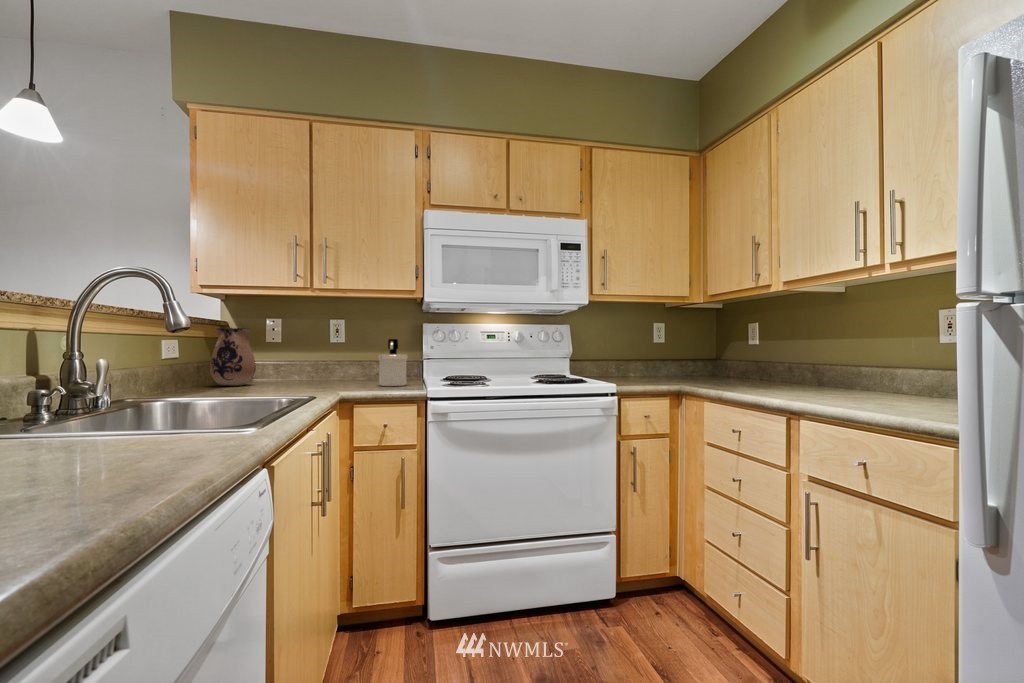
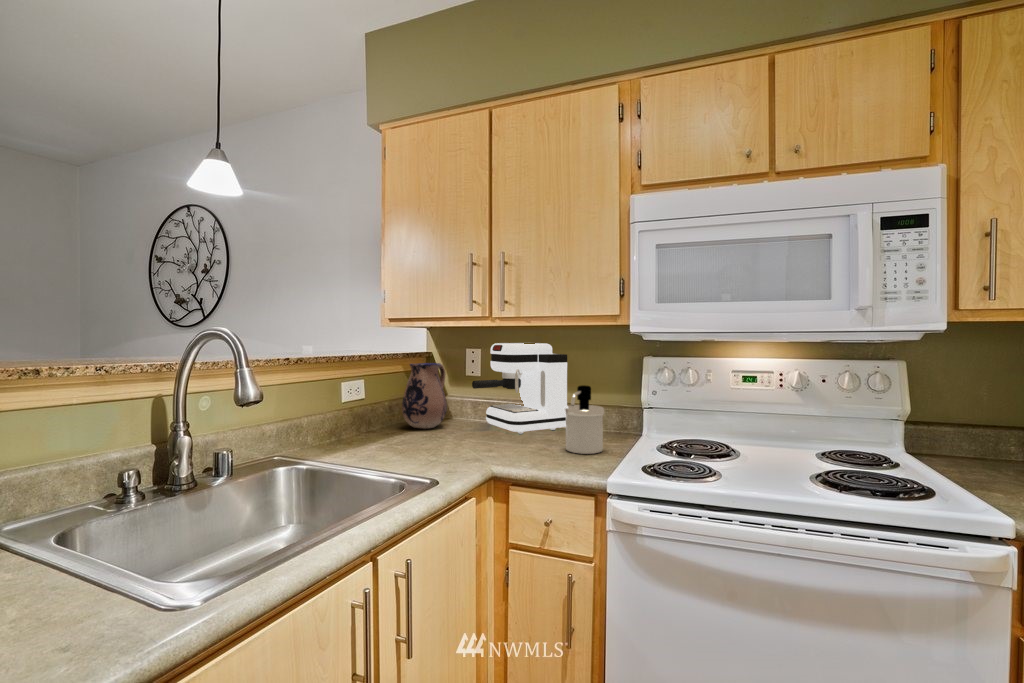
coffee maker: none [285,312,366,384] -> present [472,343,567,434]

